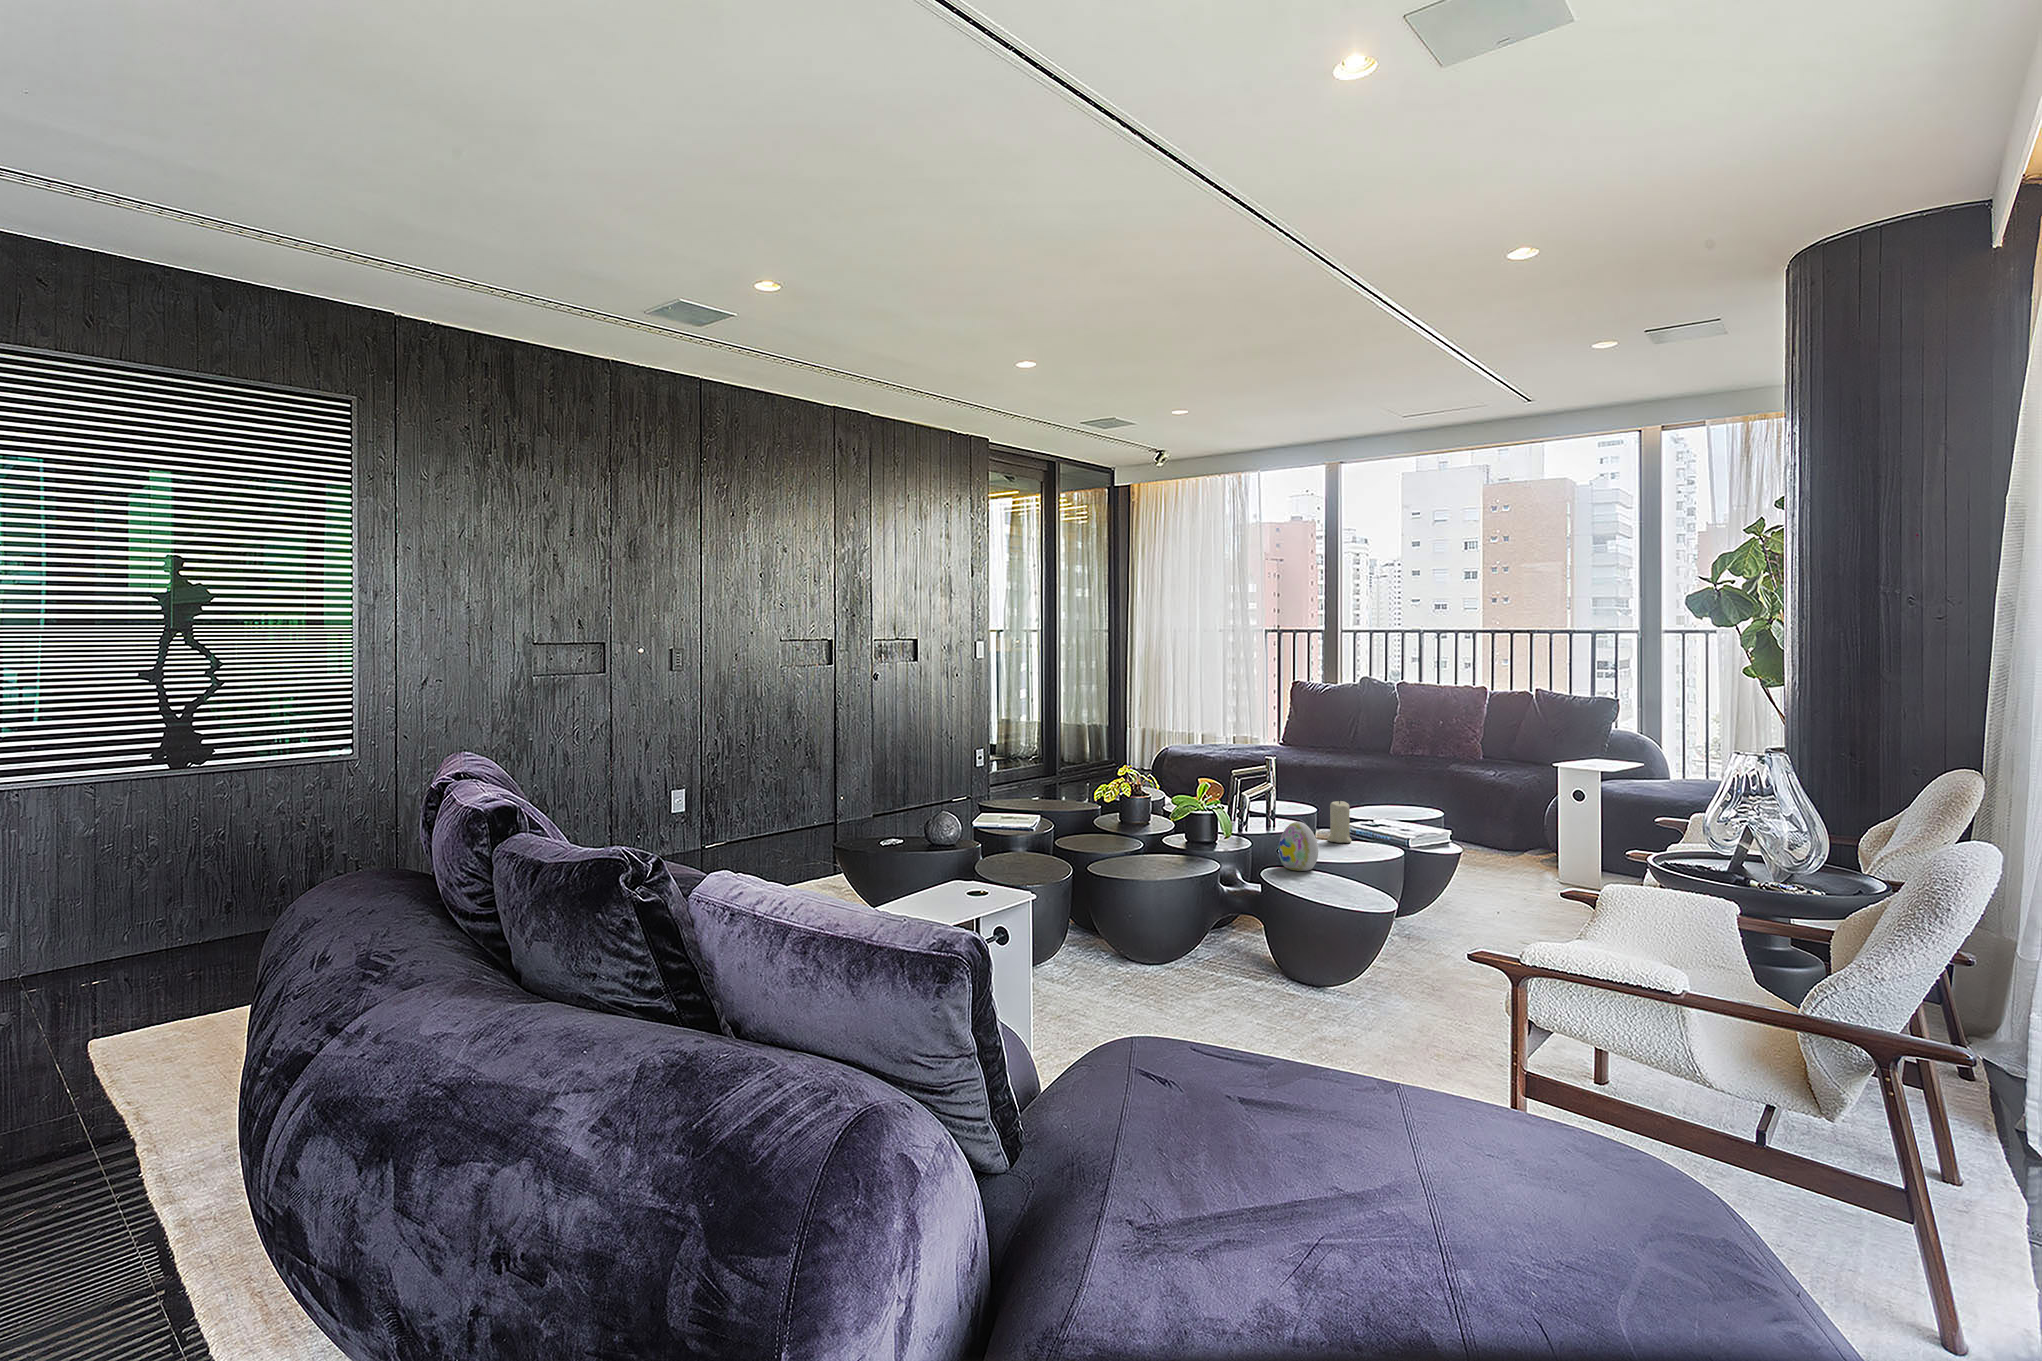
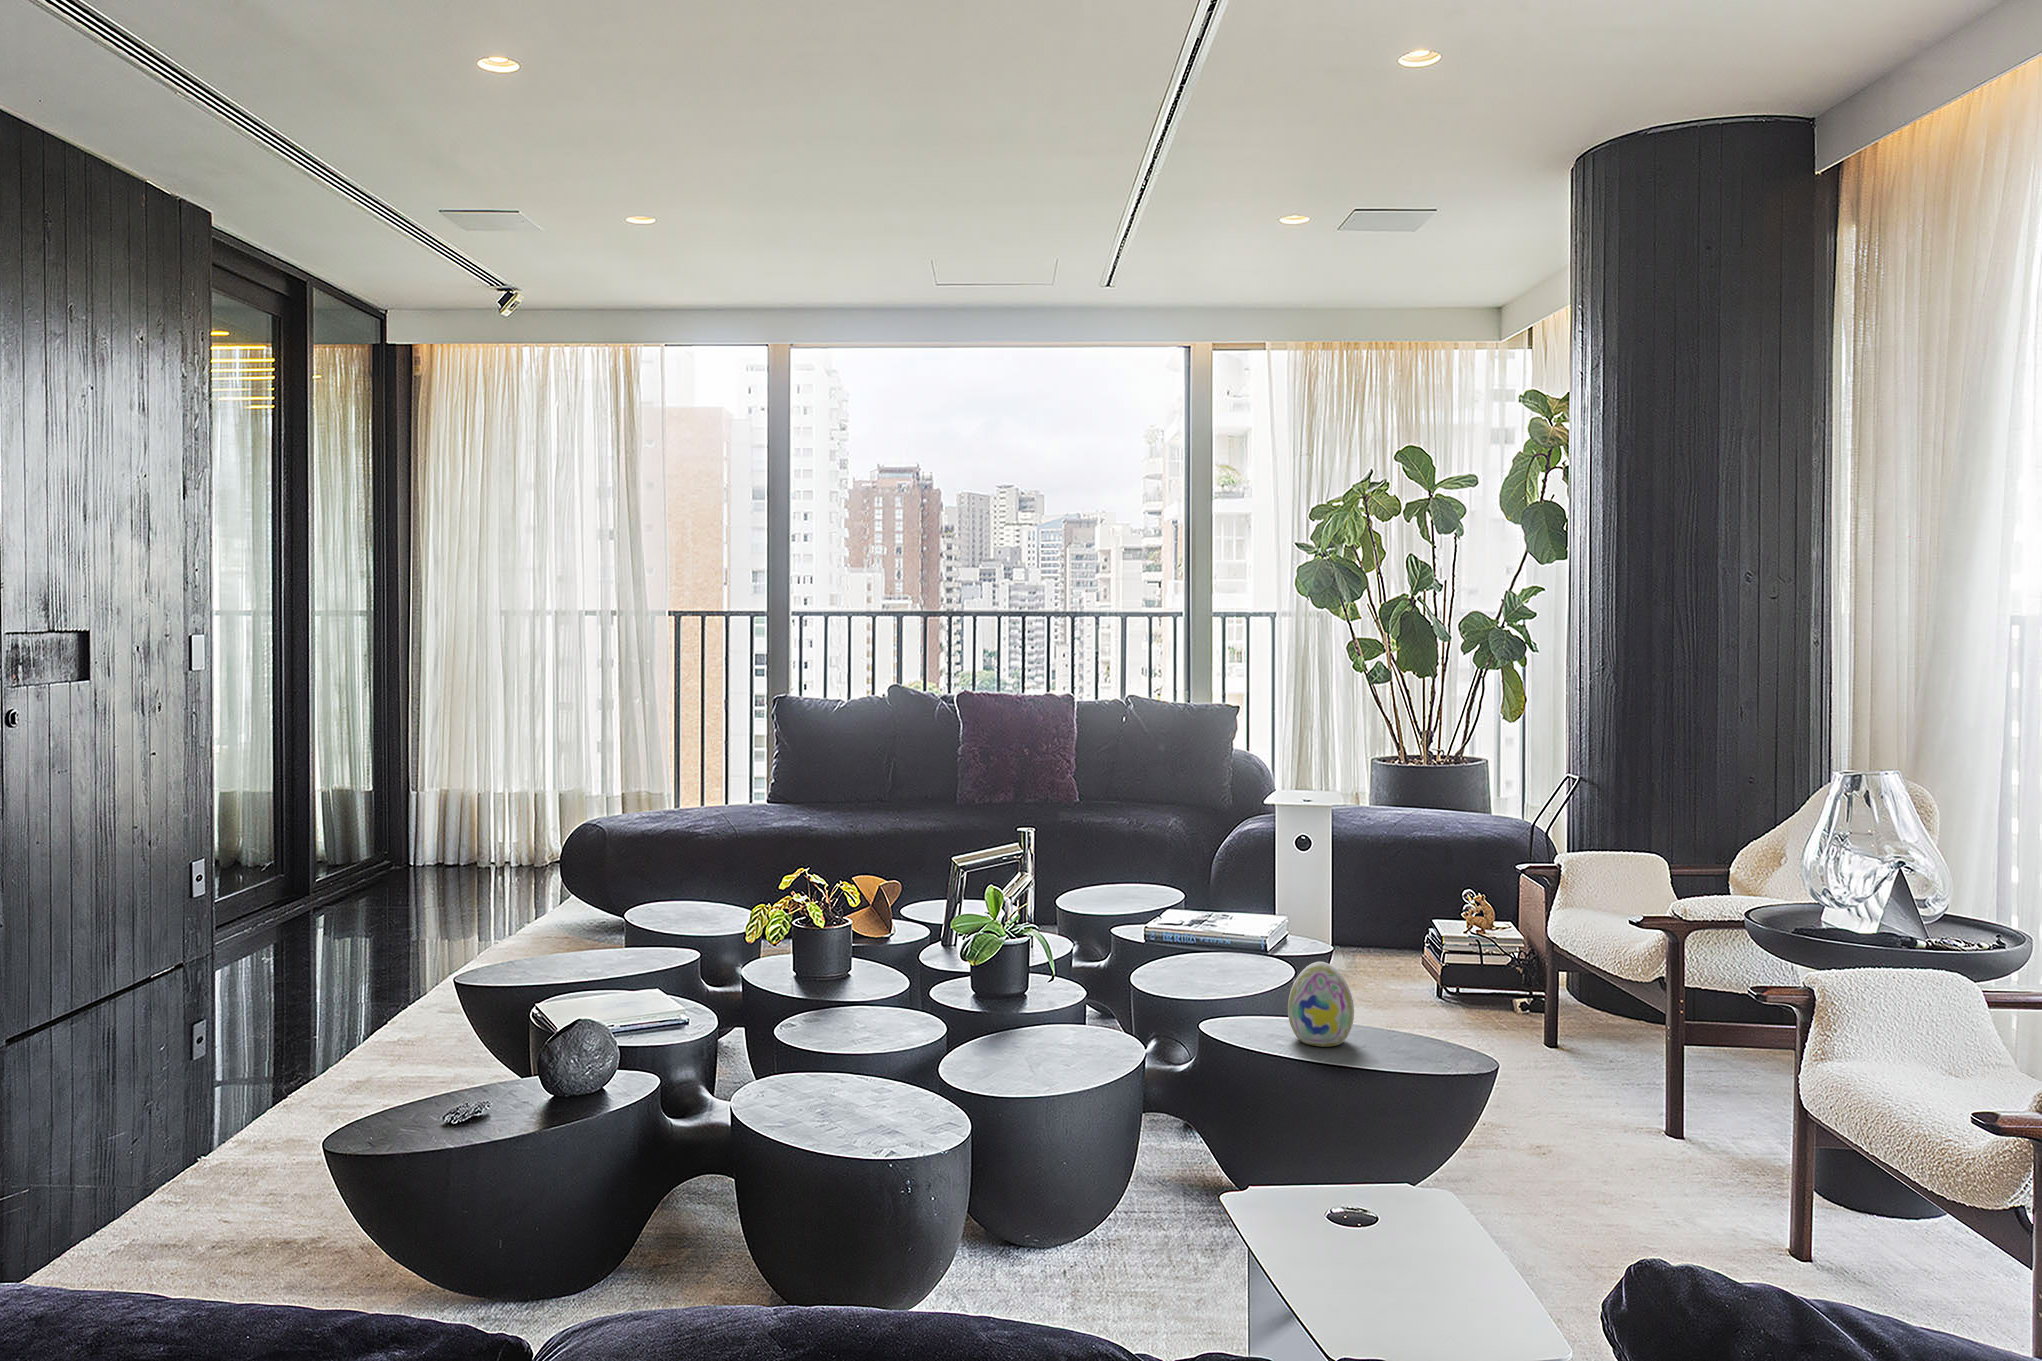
candle: present [1327,800,1351,843] -> none [1210,904,1253,974]

